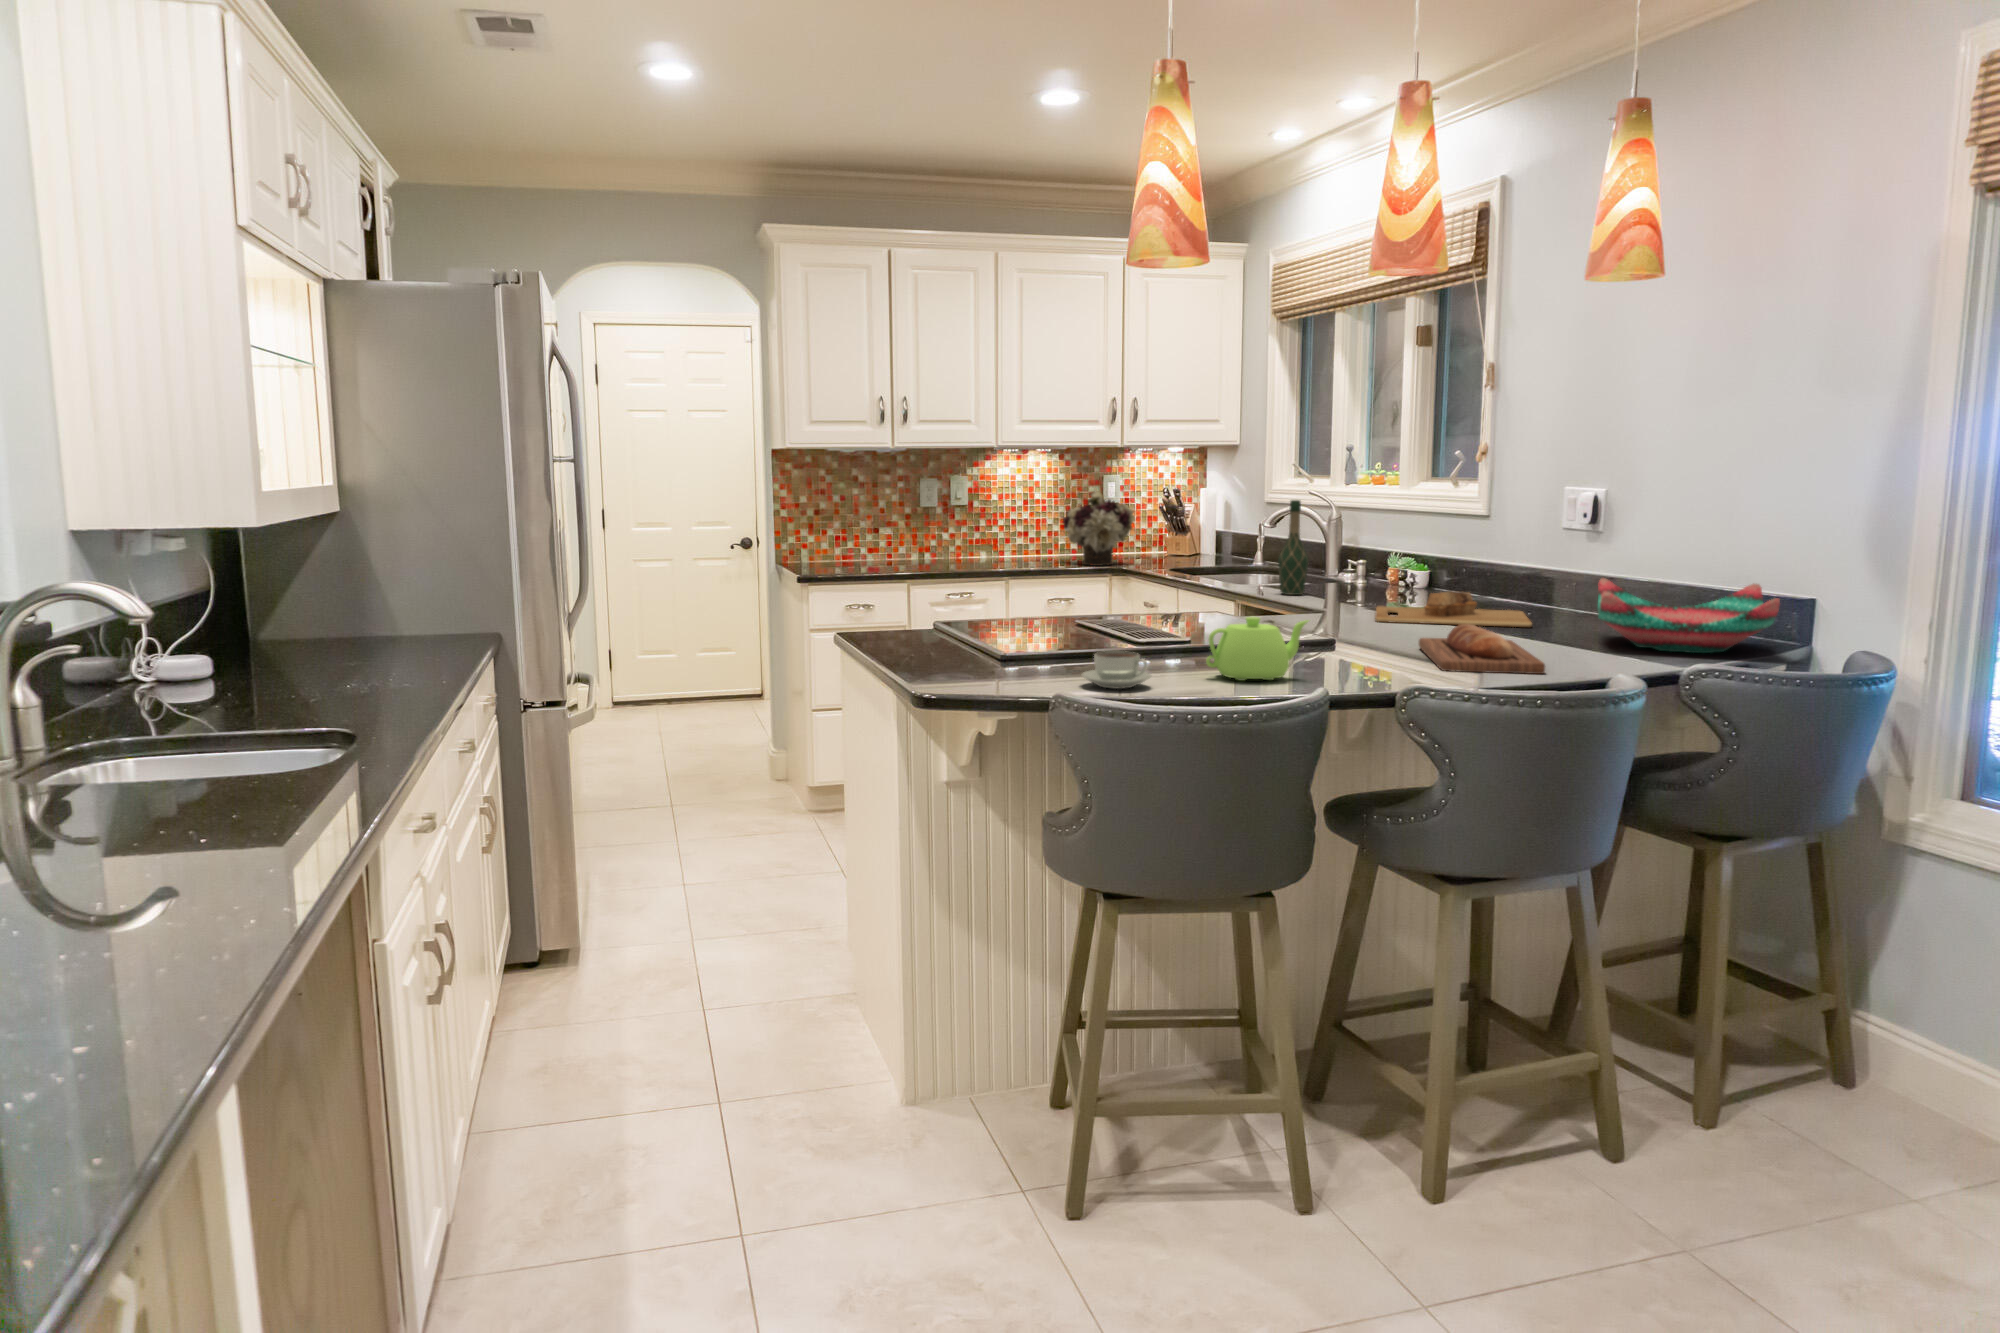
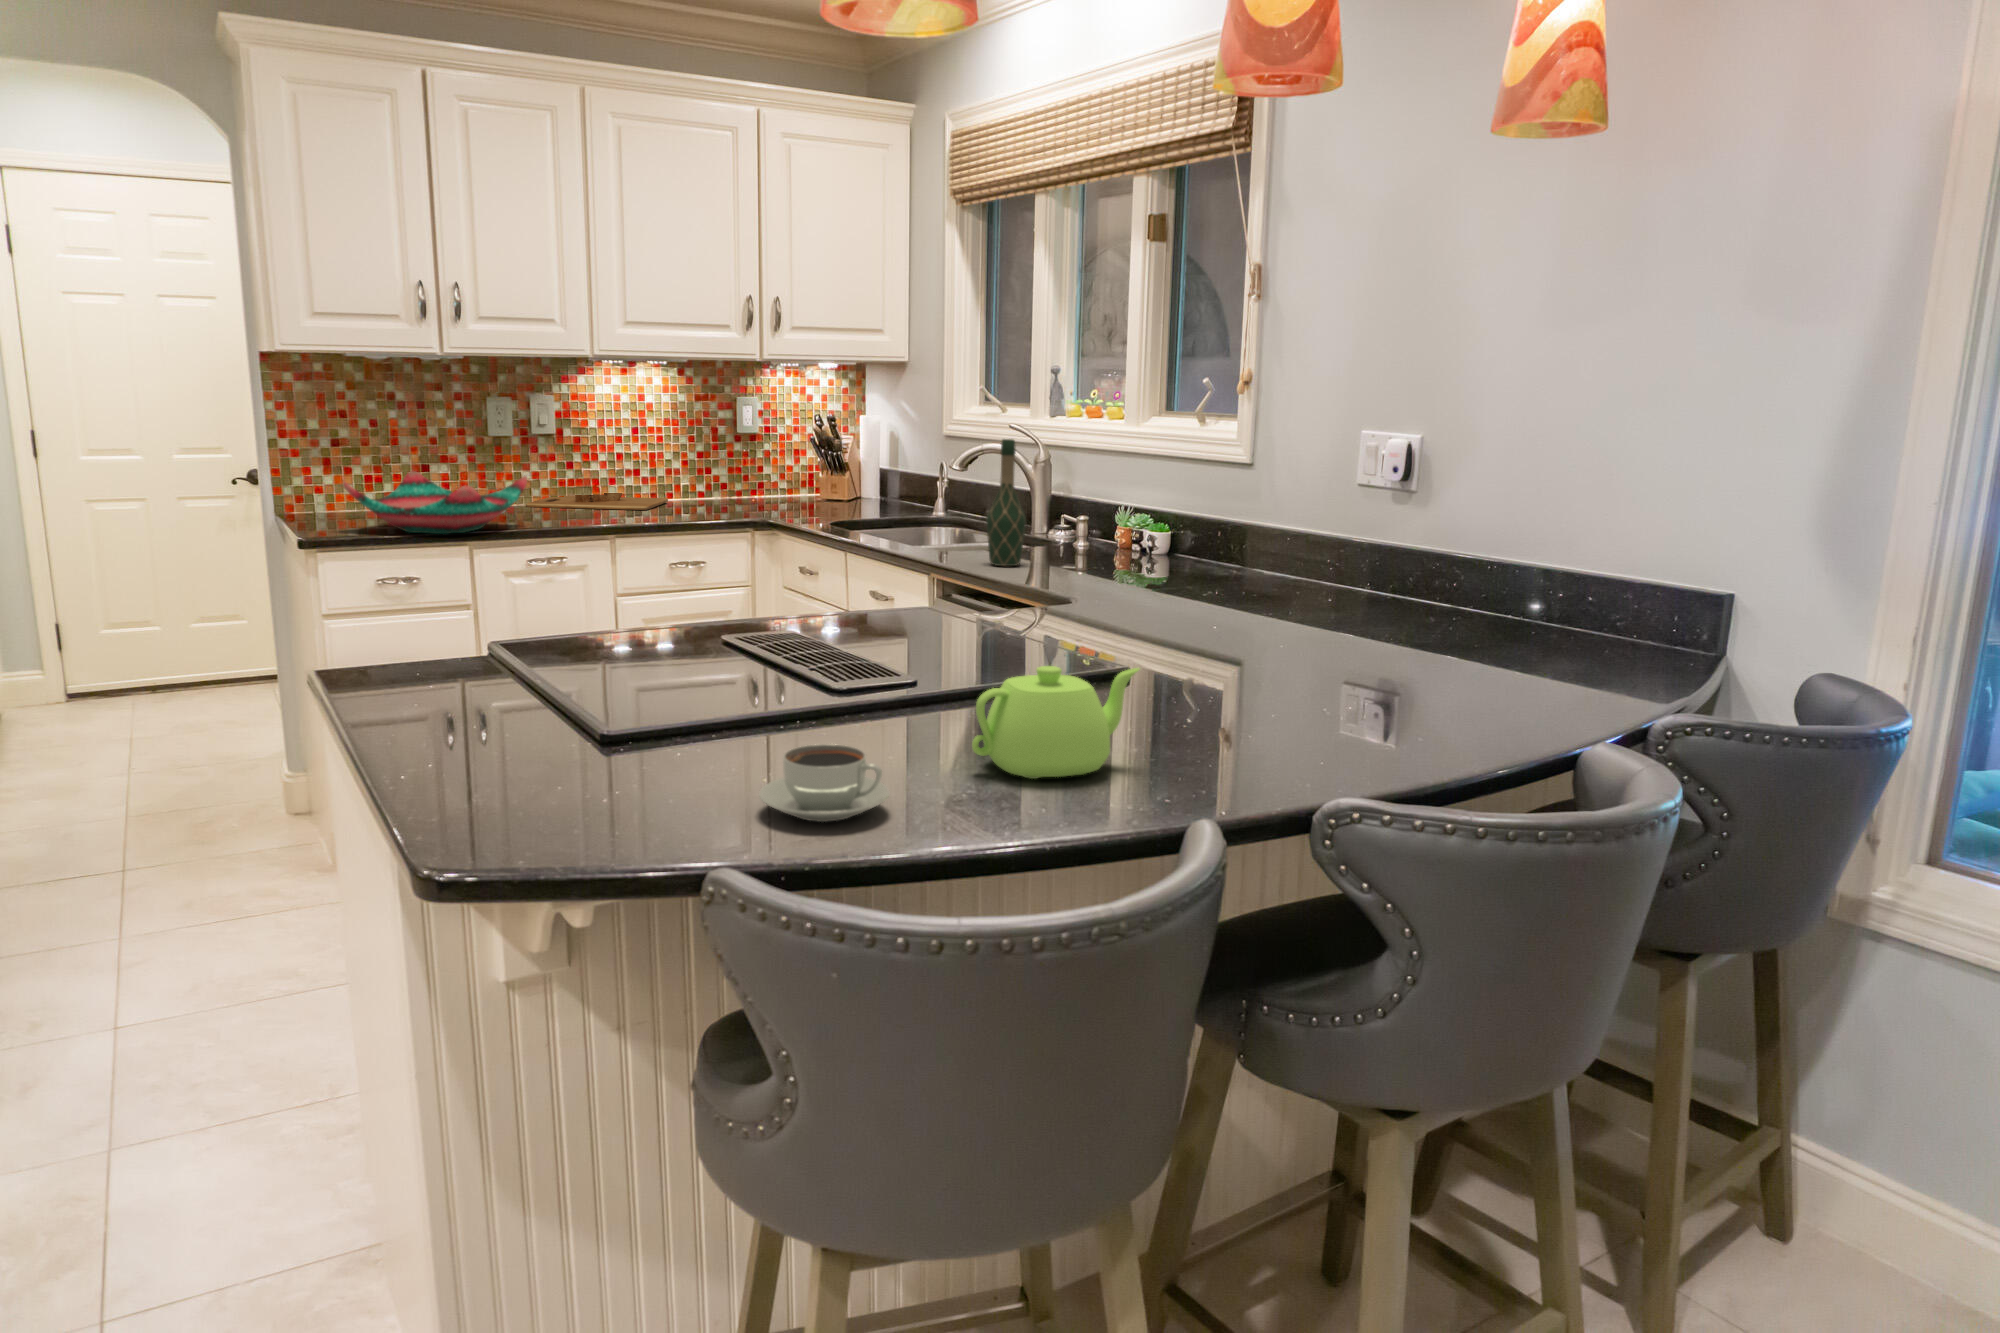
flower arrangement: present [1063,490,1134,566] -> none [685,416,782,516]
decorative bowl: present [1598,578,1780,653] -> present [343,471,527,534]
cutting board: present [1375,591,1532,627] -> present [526,493,668,510]
bread loaf: present [1419,624,1545,674] -> none [1242,642,1461,730]

